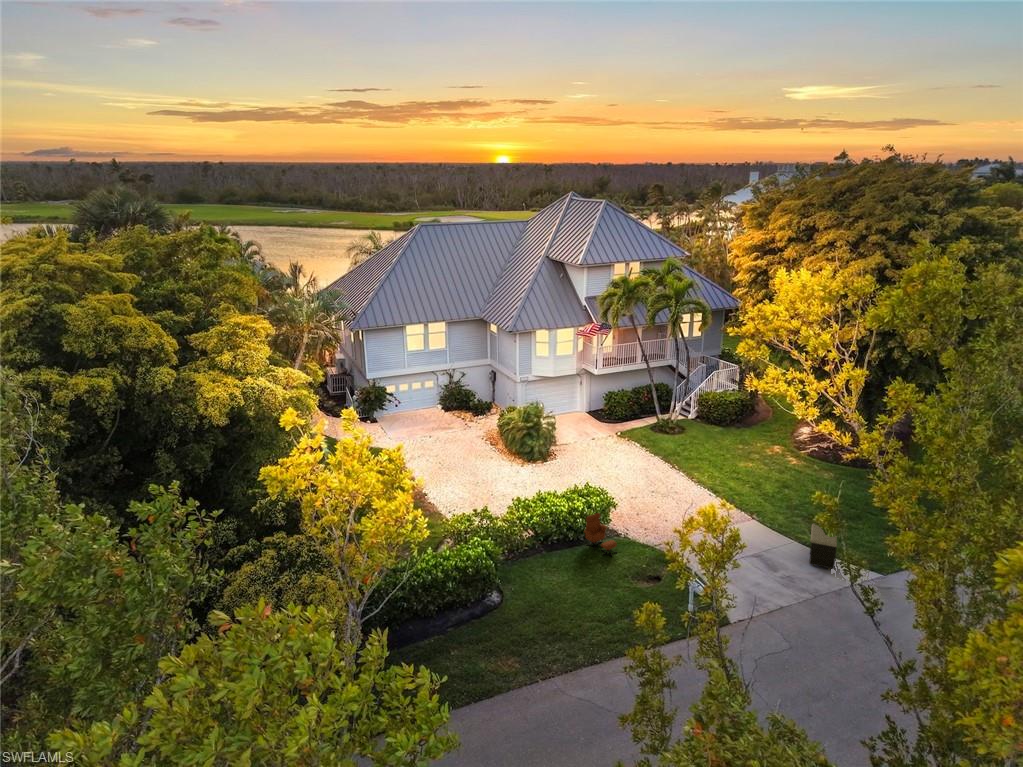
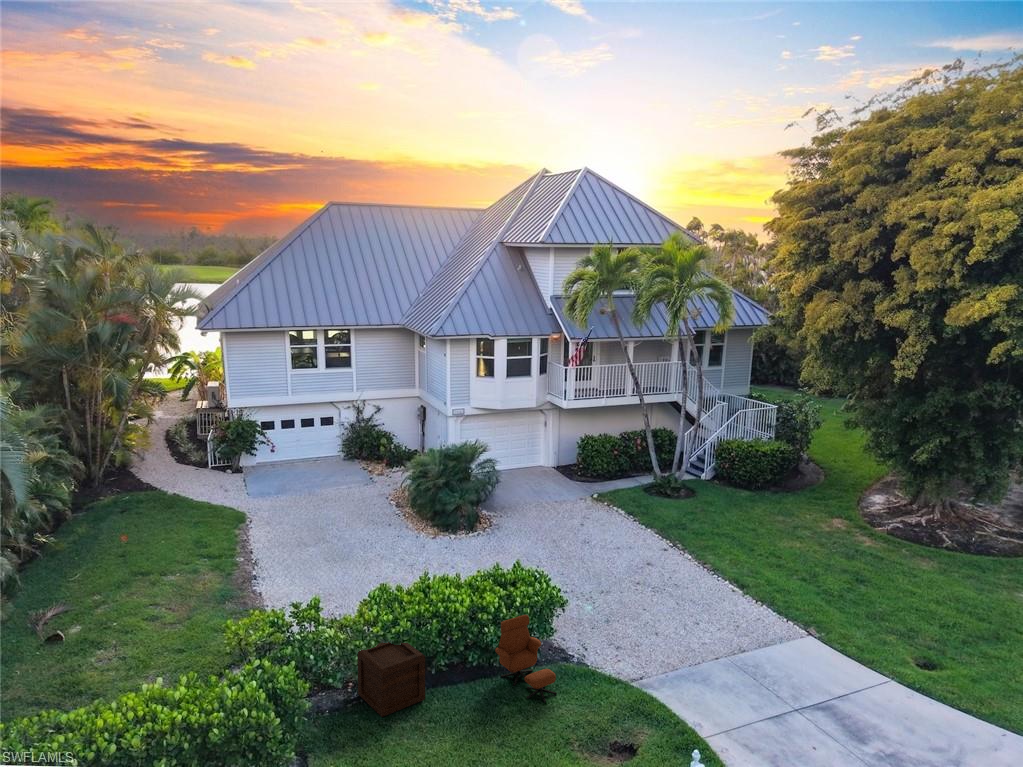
storage bench: present [809,524,837,570] -> none [926,647,990,744]
wooden crate: none [515,526,551,565] -> present [357,642,425,717]

